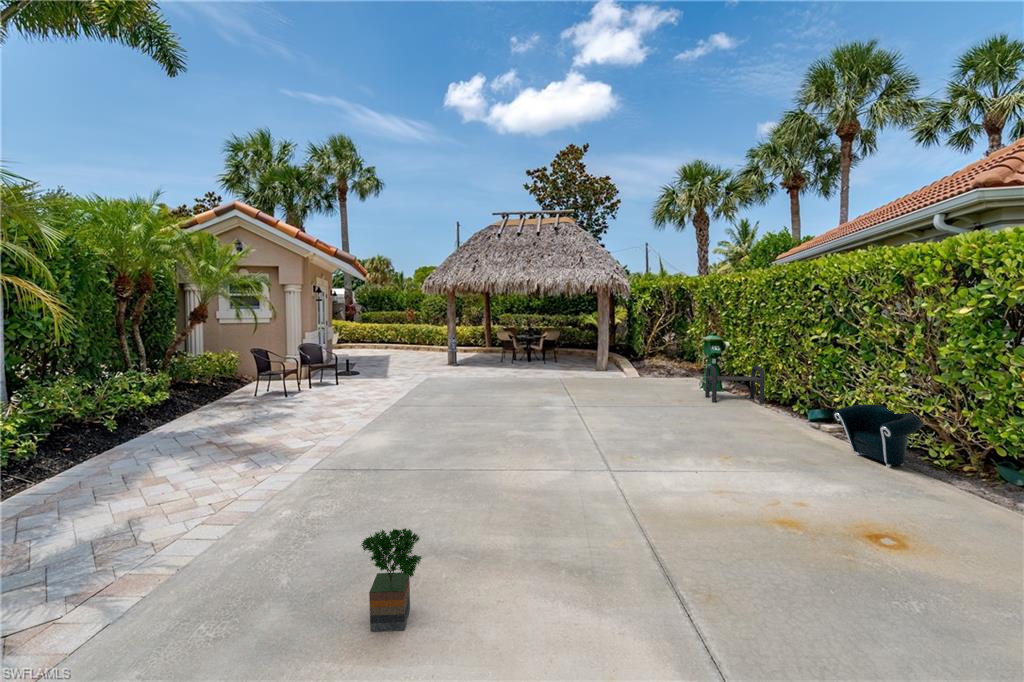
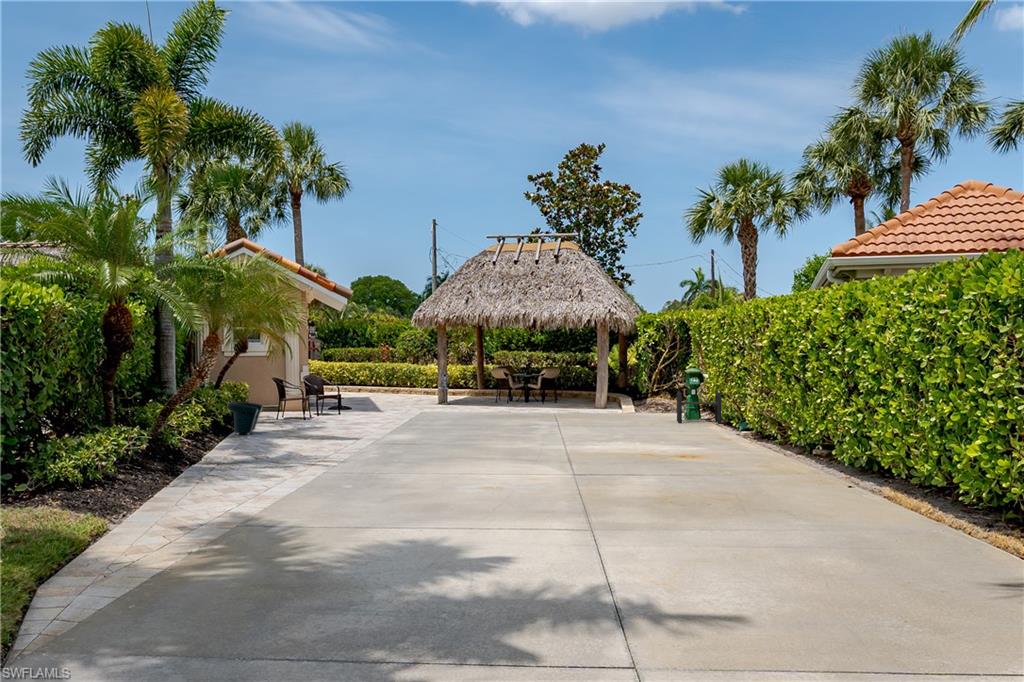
armchair: present [833,405,923,468] -> present [227,402,263,435]
potted tree: present [361,528,421,632] -> none [439,429,464,467]

